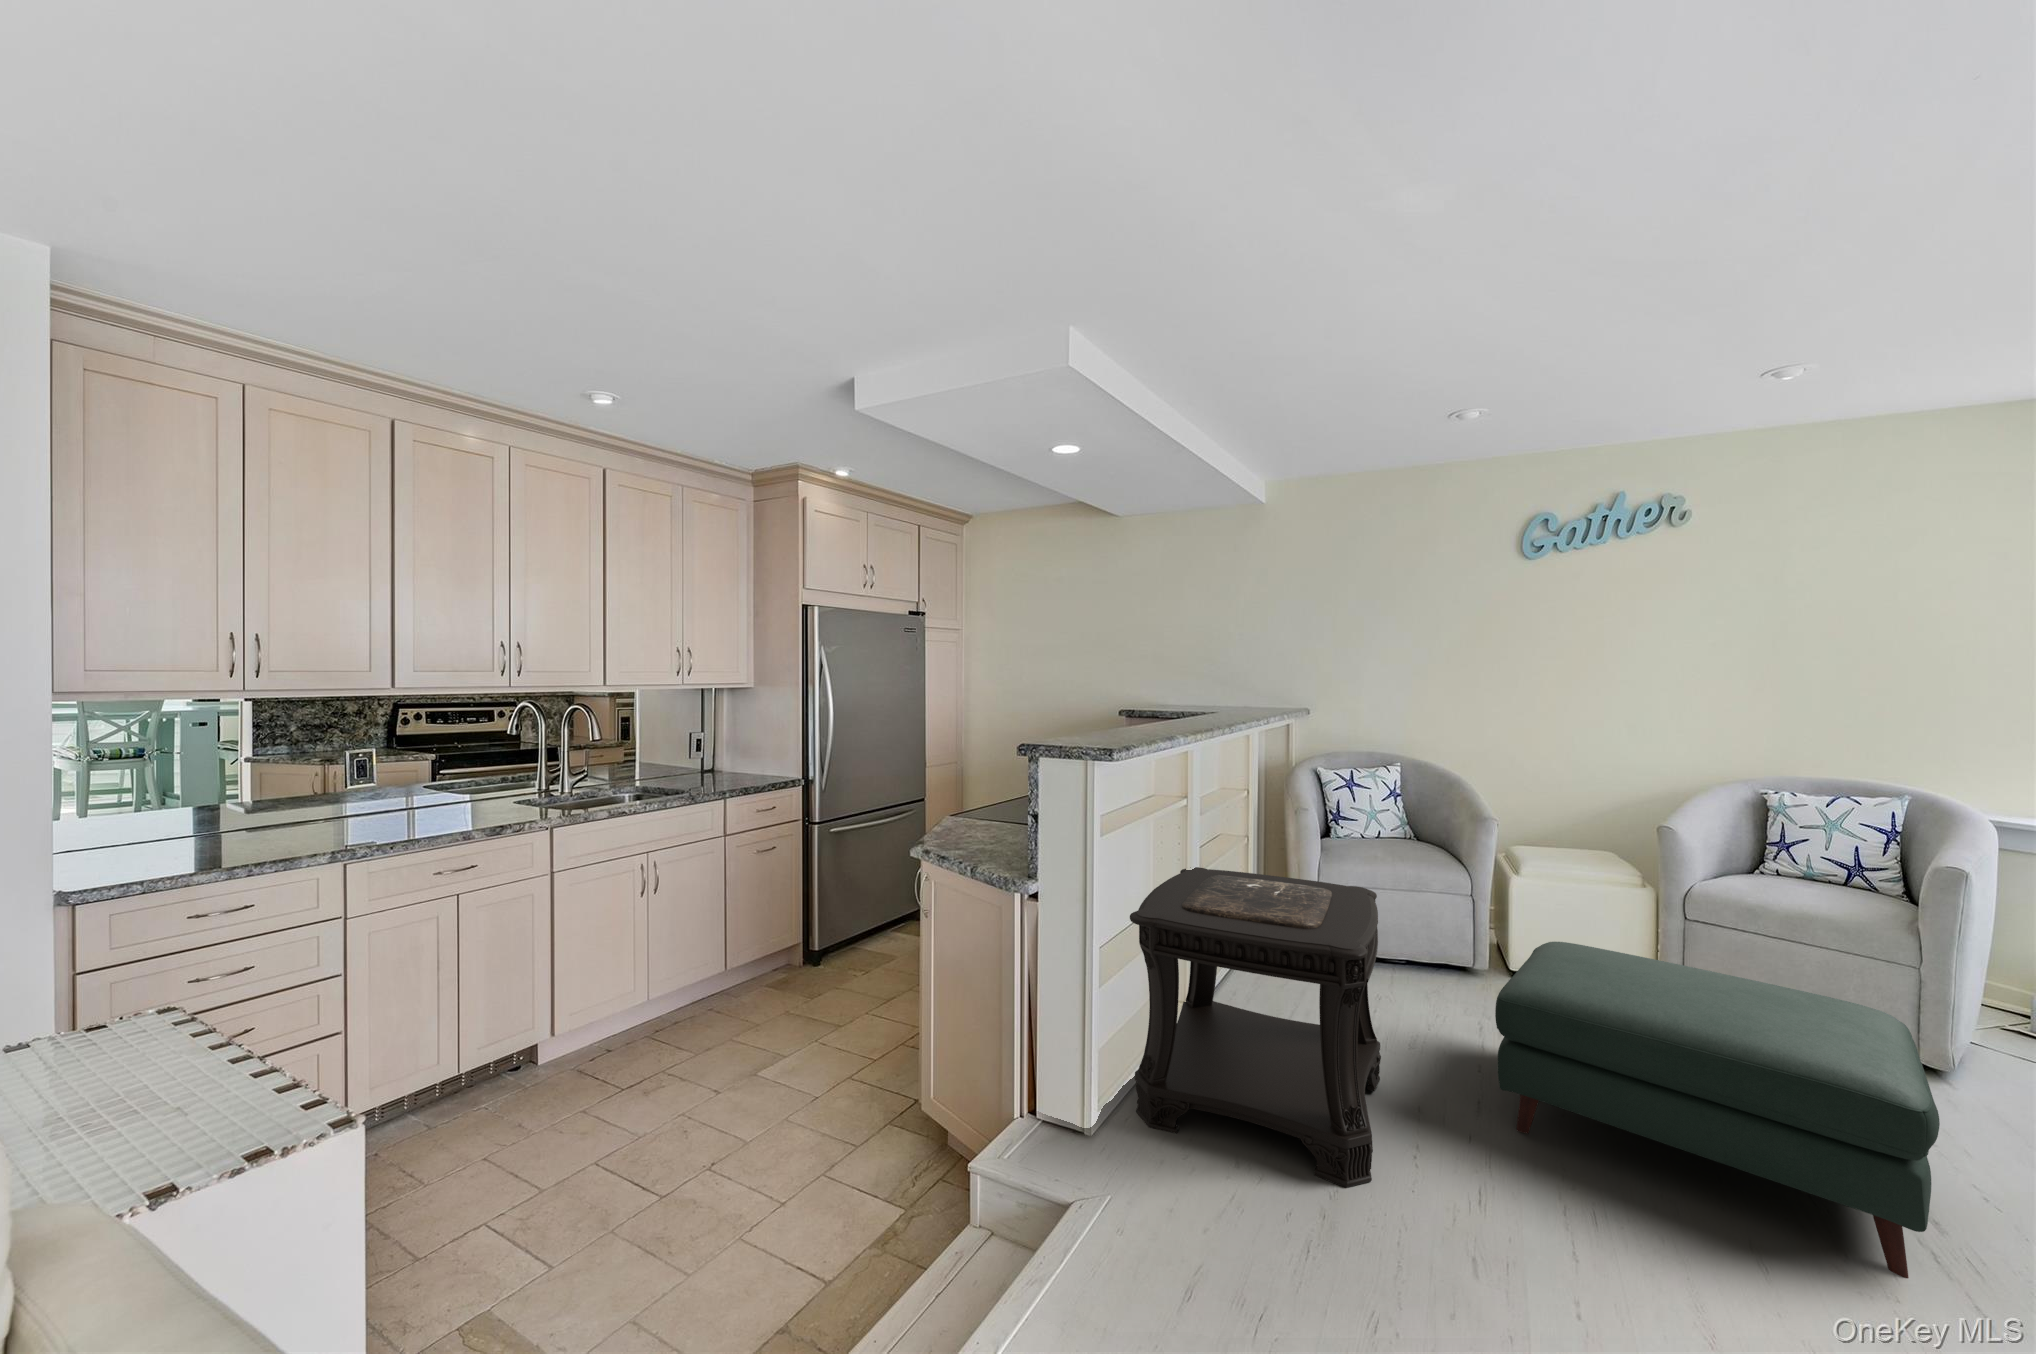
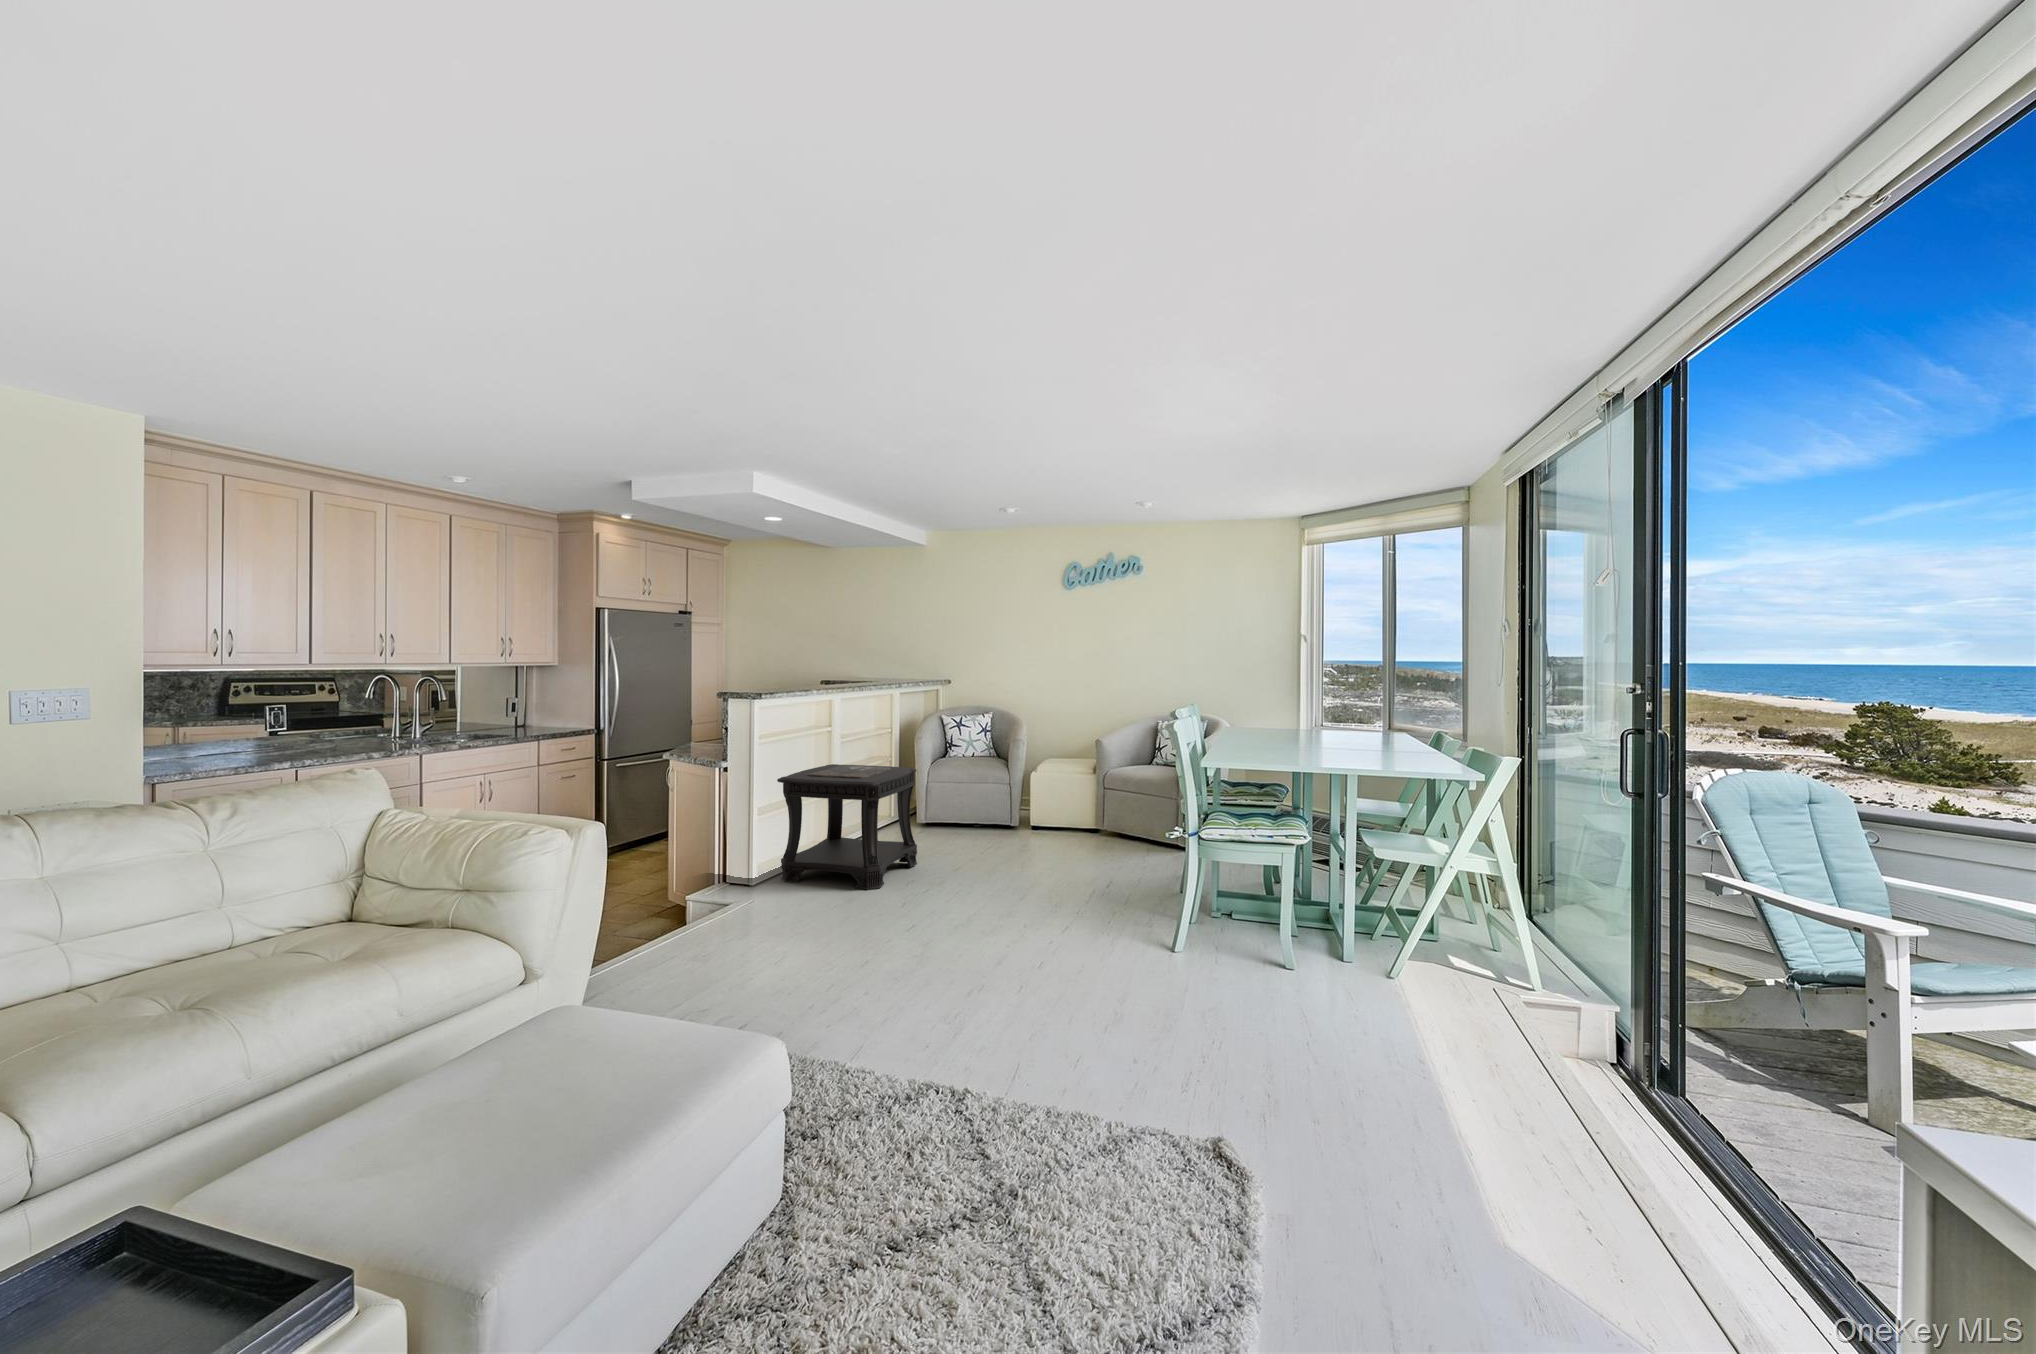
ottoman: present [1495,942,1940,1279] -> none [958,794,1119,895]

